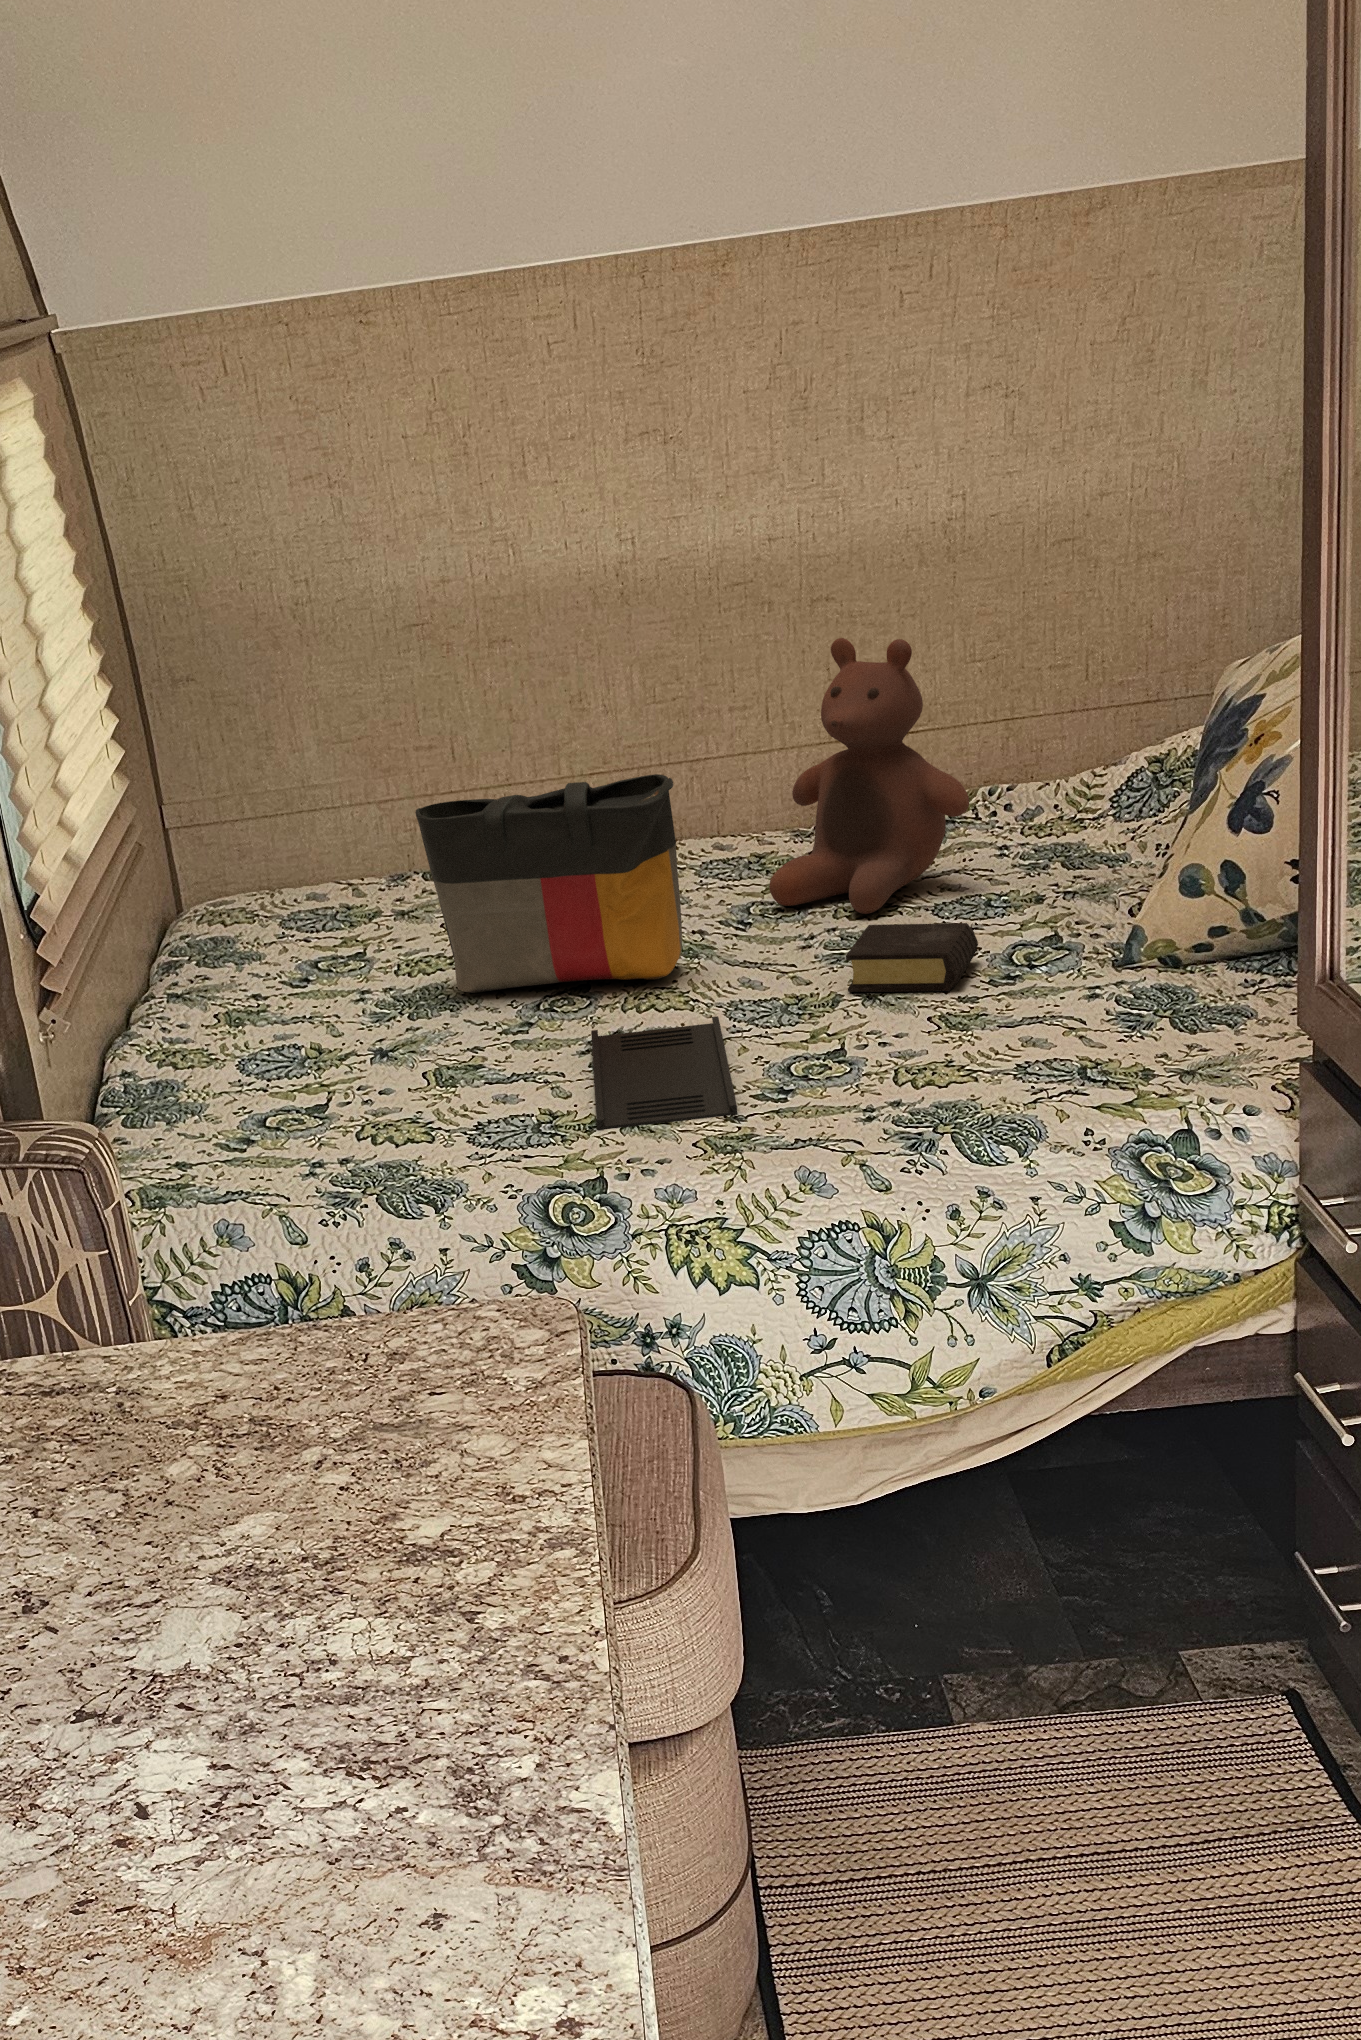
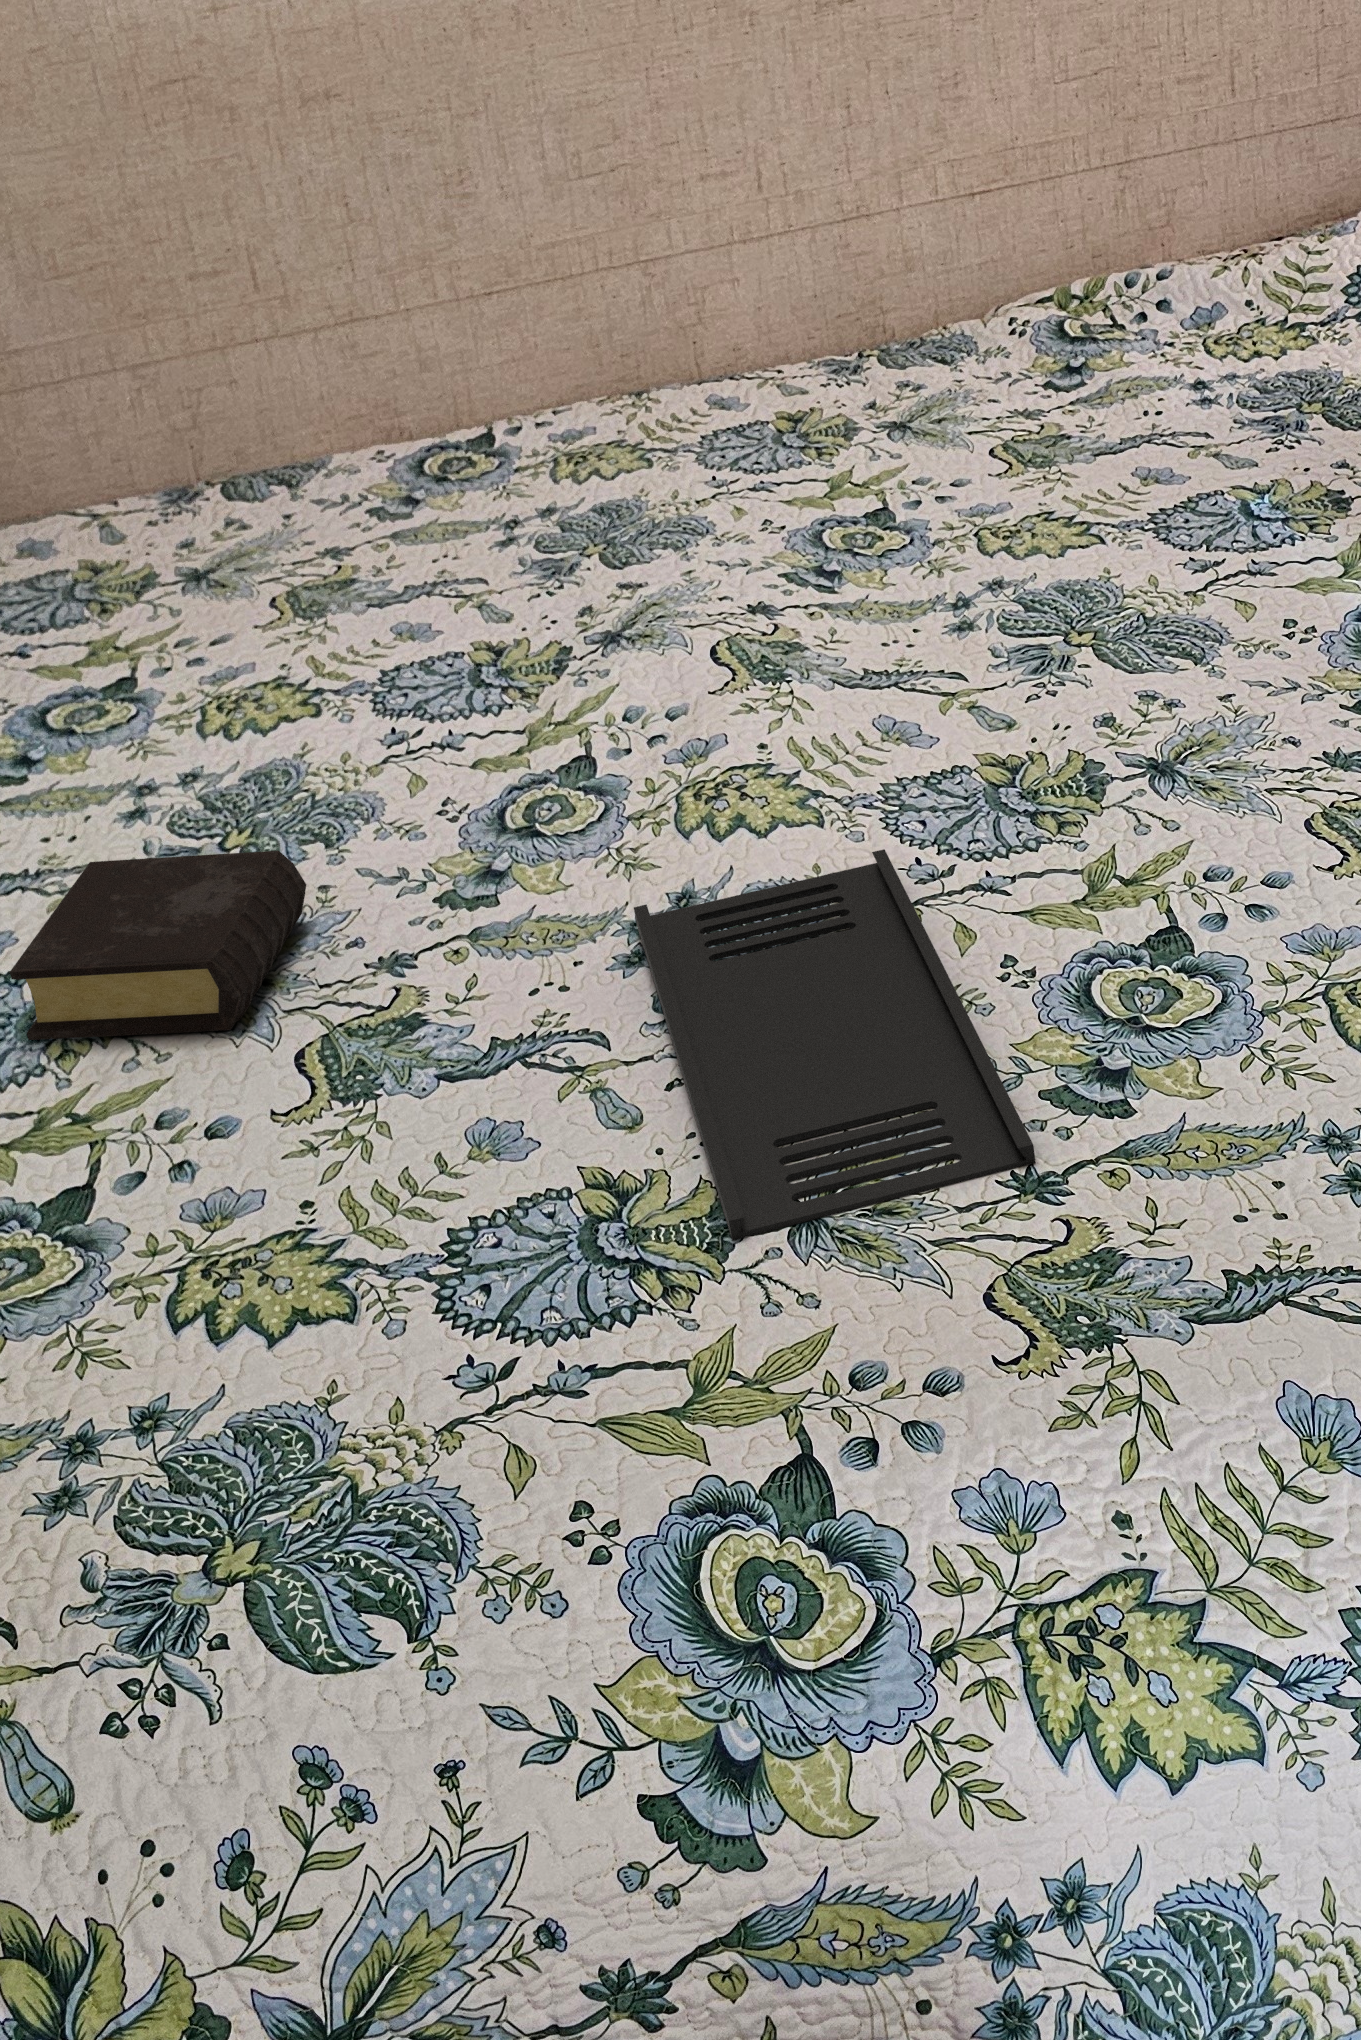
stuffed bear: present [769,638,969,914] -> none [857,71,1189,547]
tote bag: present [415,774,682,993] -> none [215,357,752,792]
book: present [846,923,978,992] -> present [10,851,306,1040]

